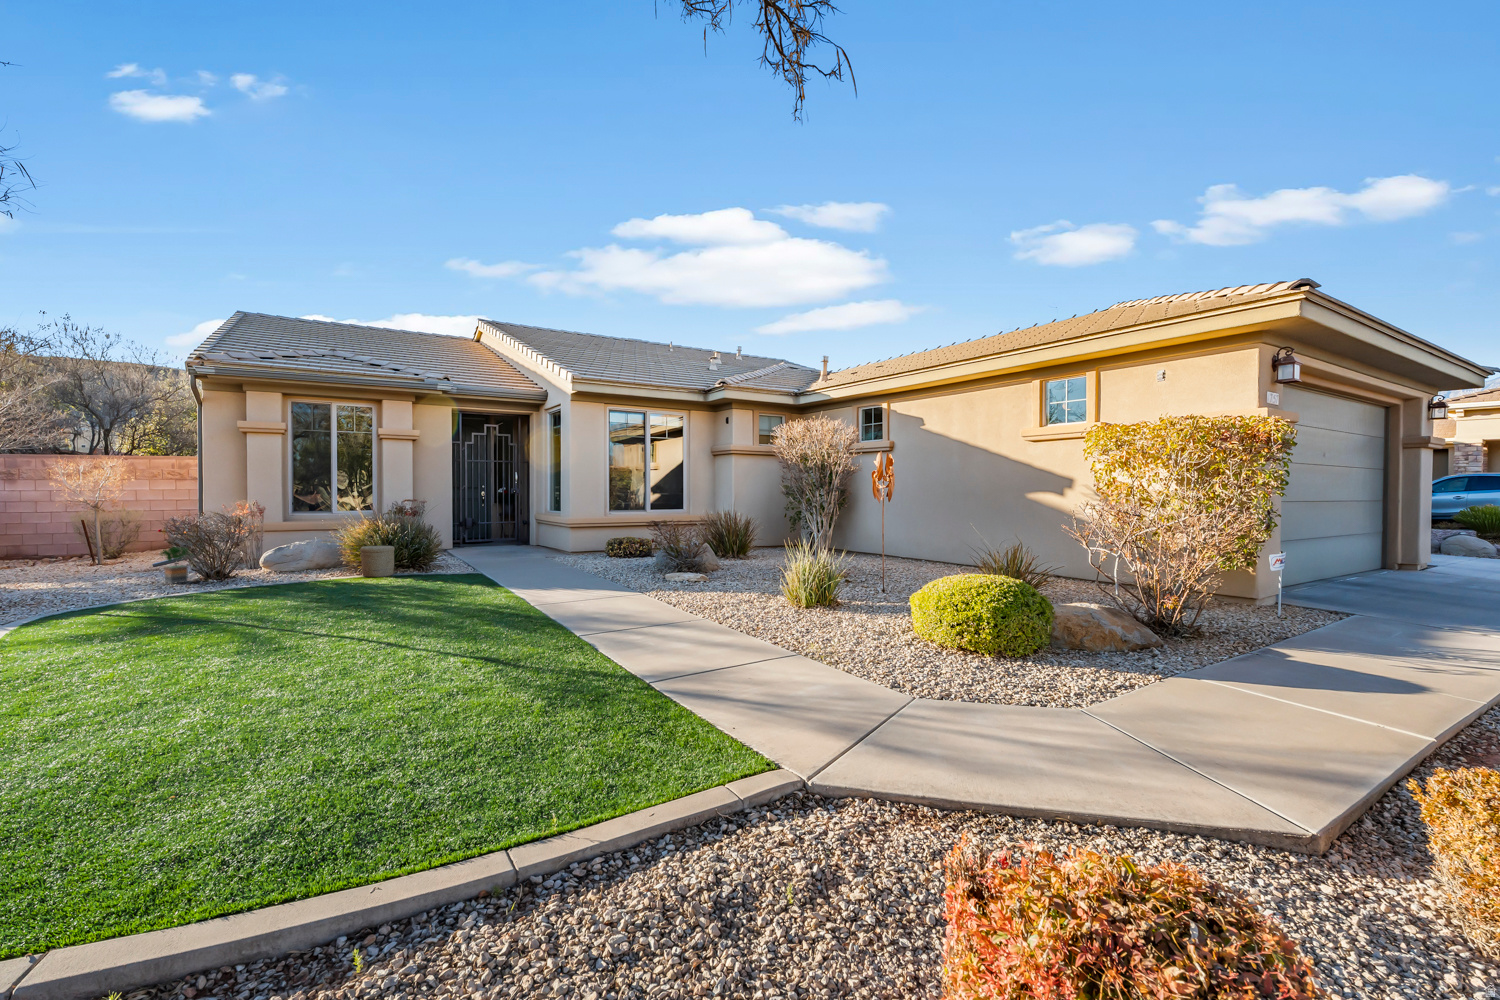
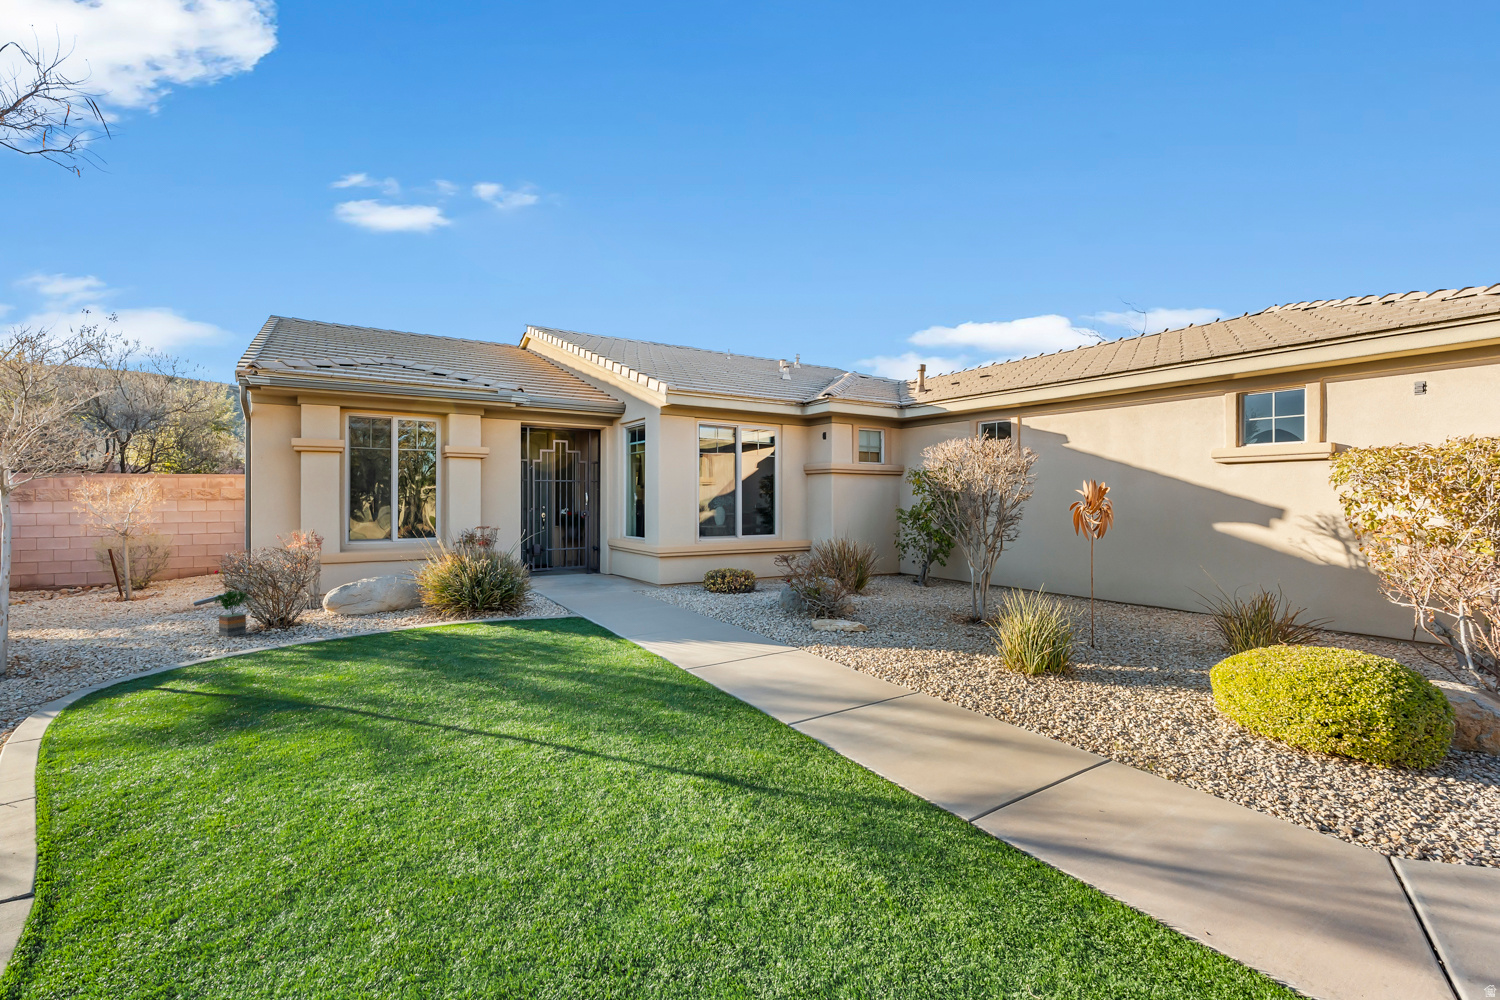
woven basket: present [360,546,395,577] -> none [446,585,484,625]

